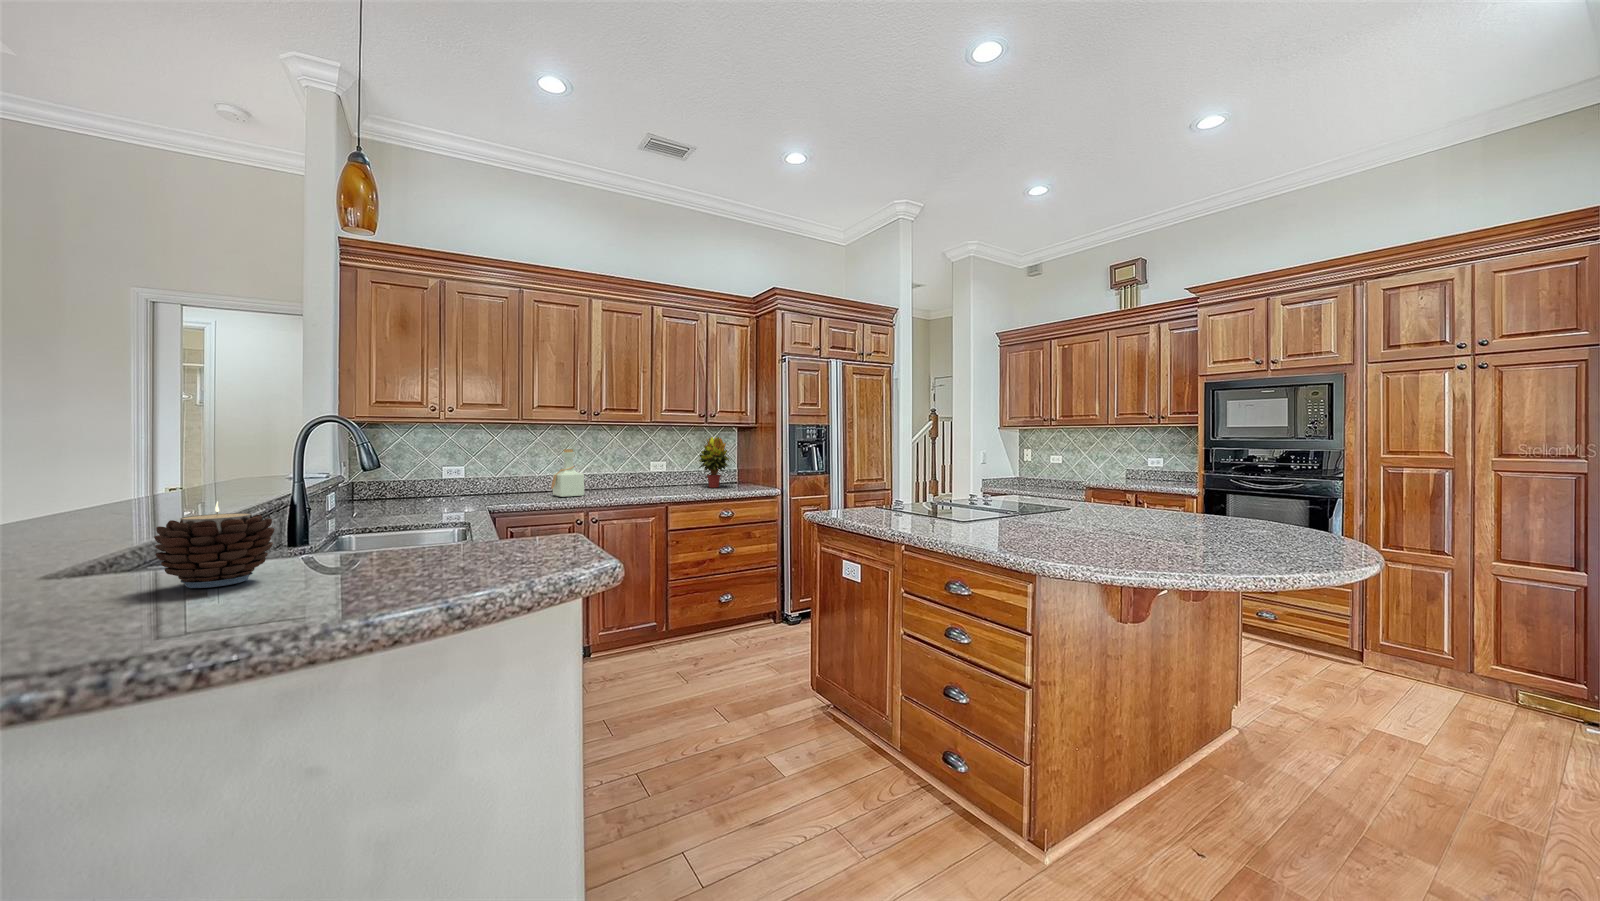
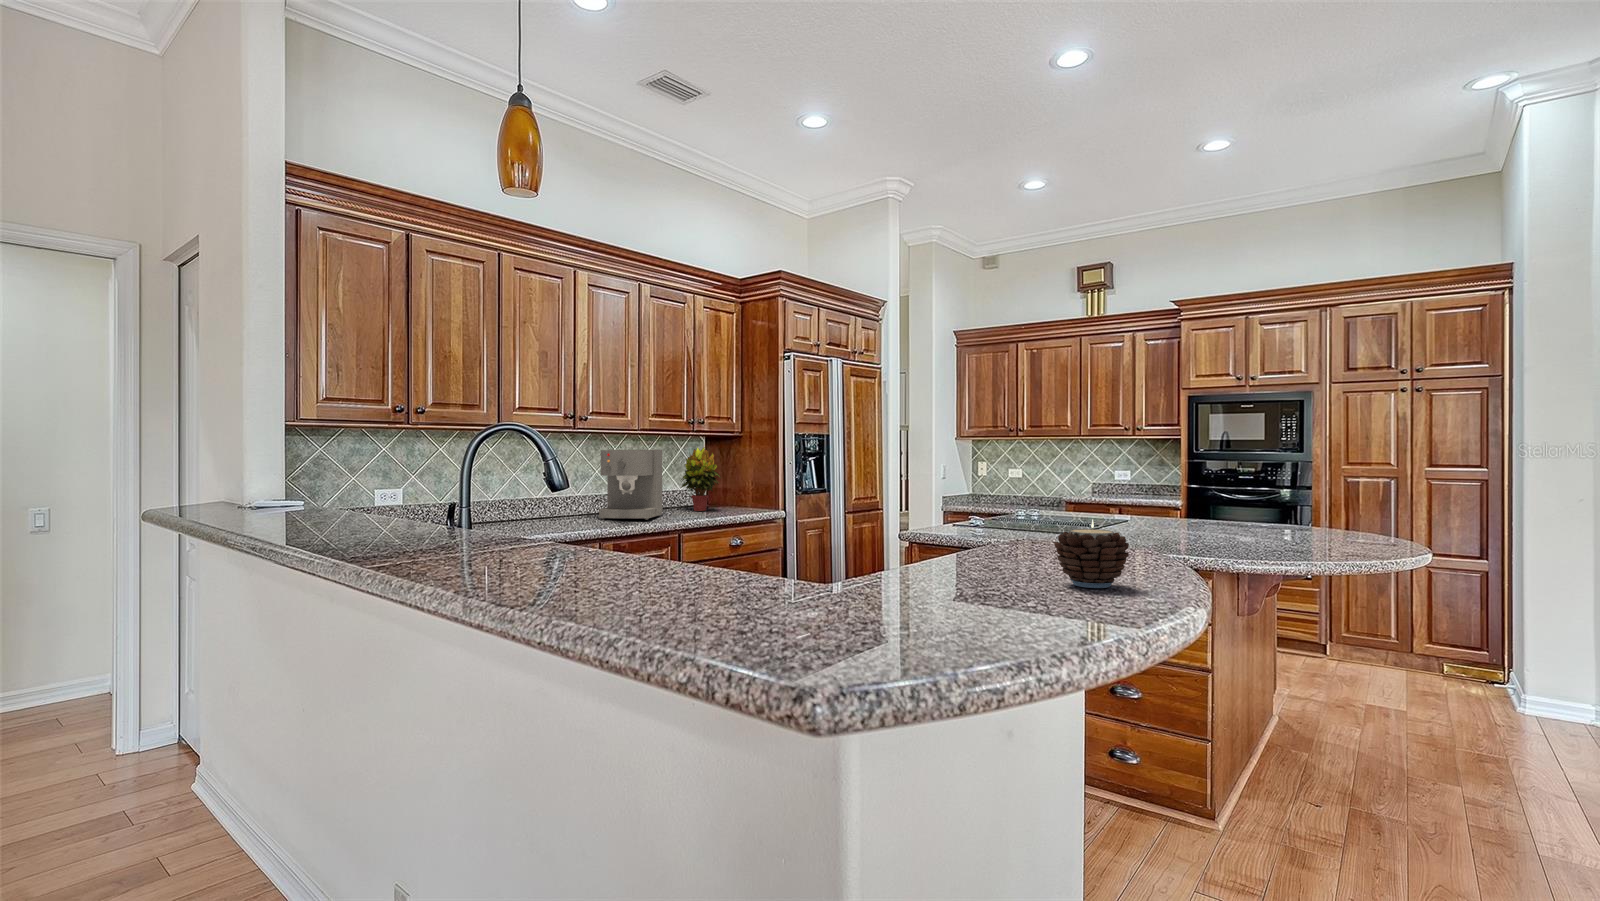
coffee maker: none [619,438,674,493] -> present [599,450,662,520]
bottle: present [551,449,584,497] -> none [524,465,568,527]

